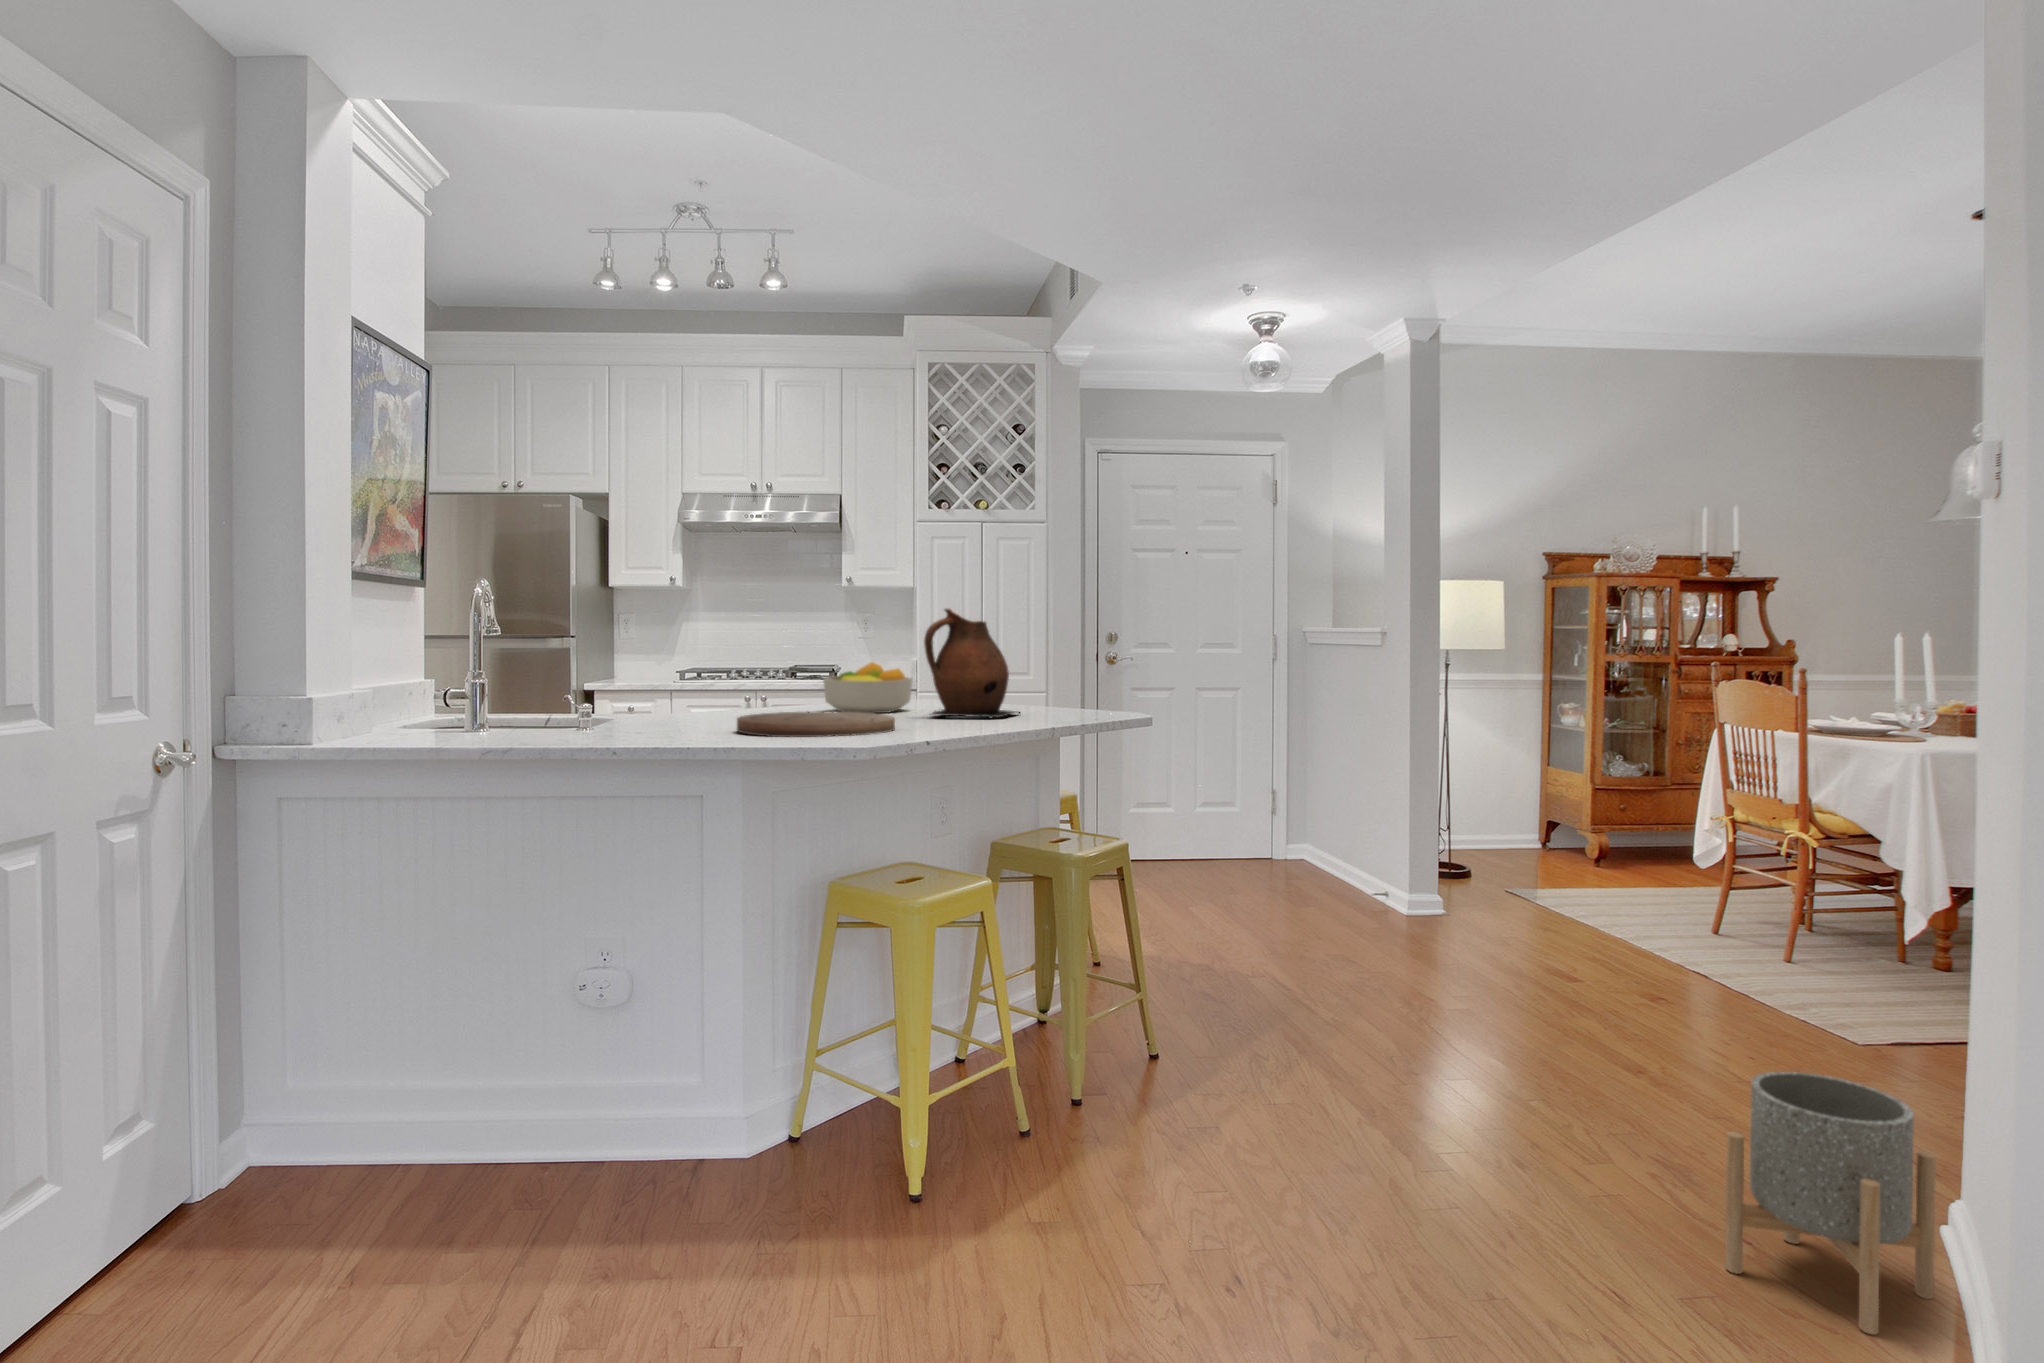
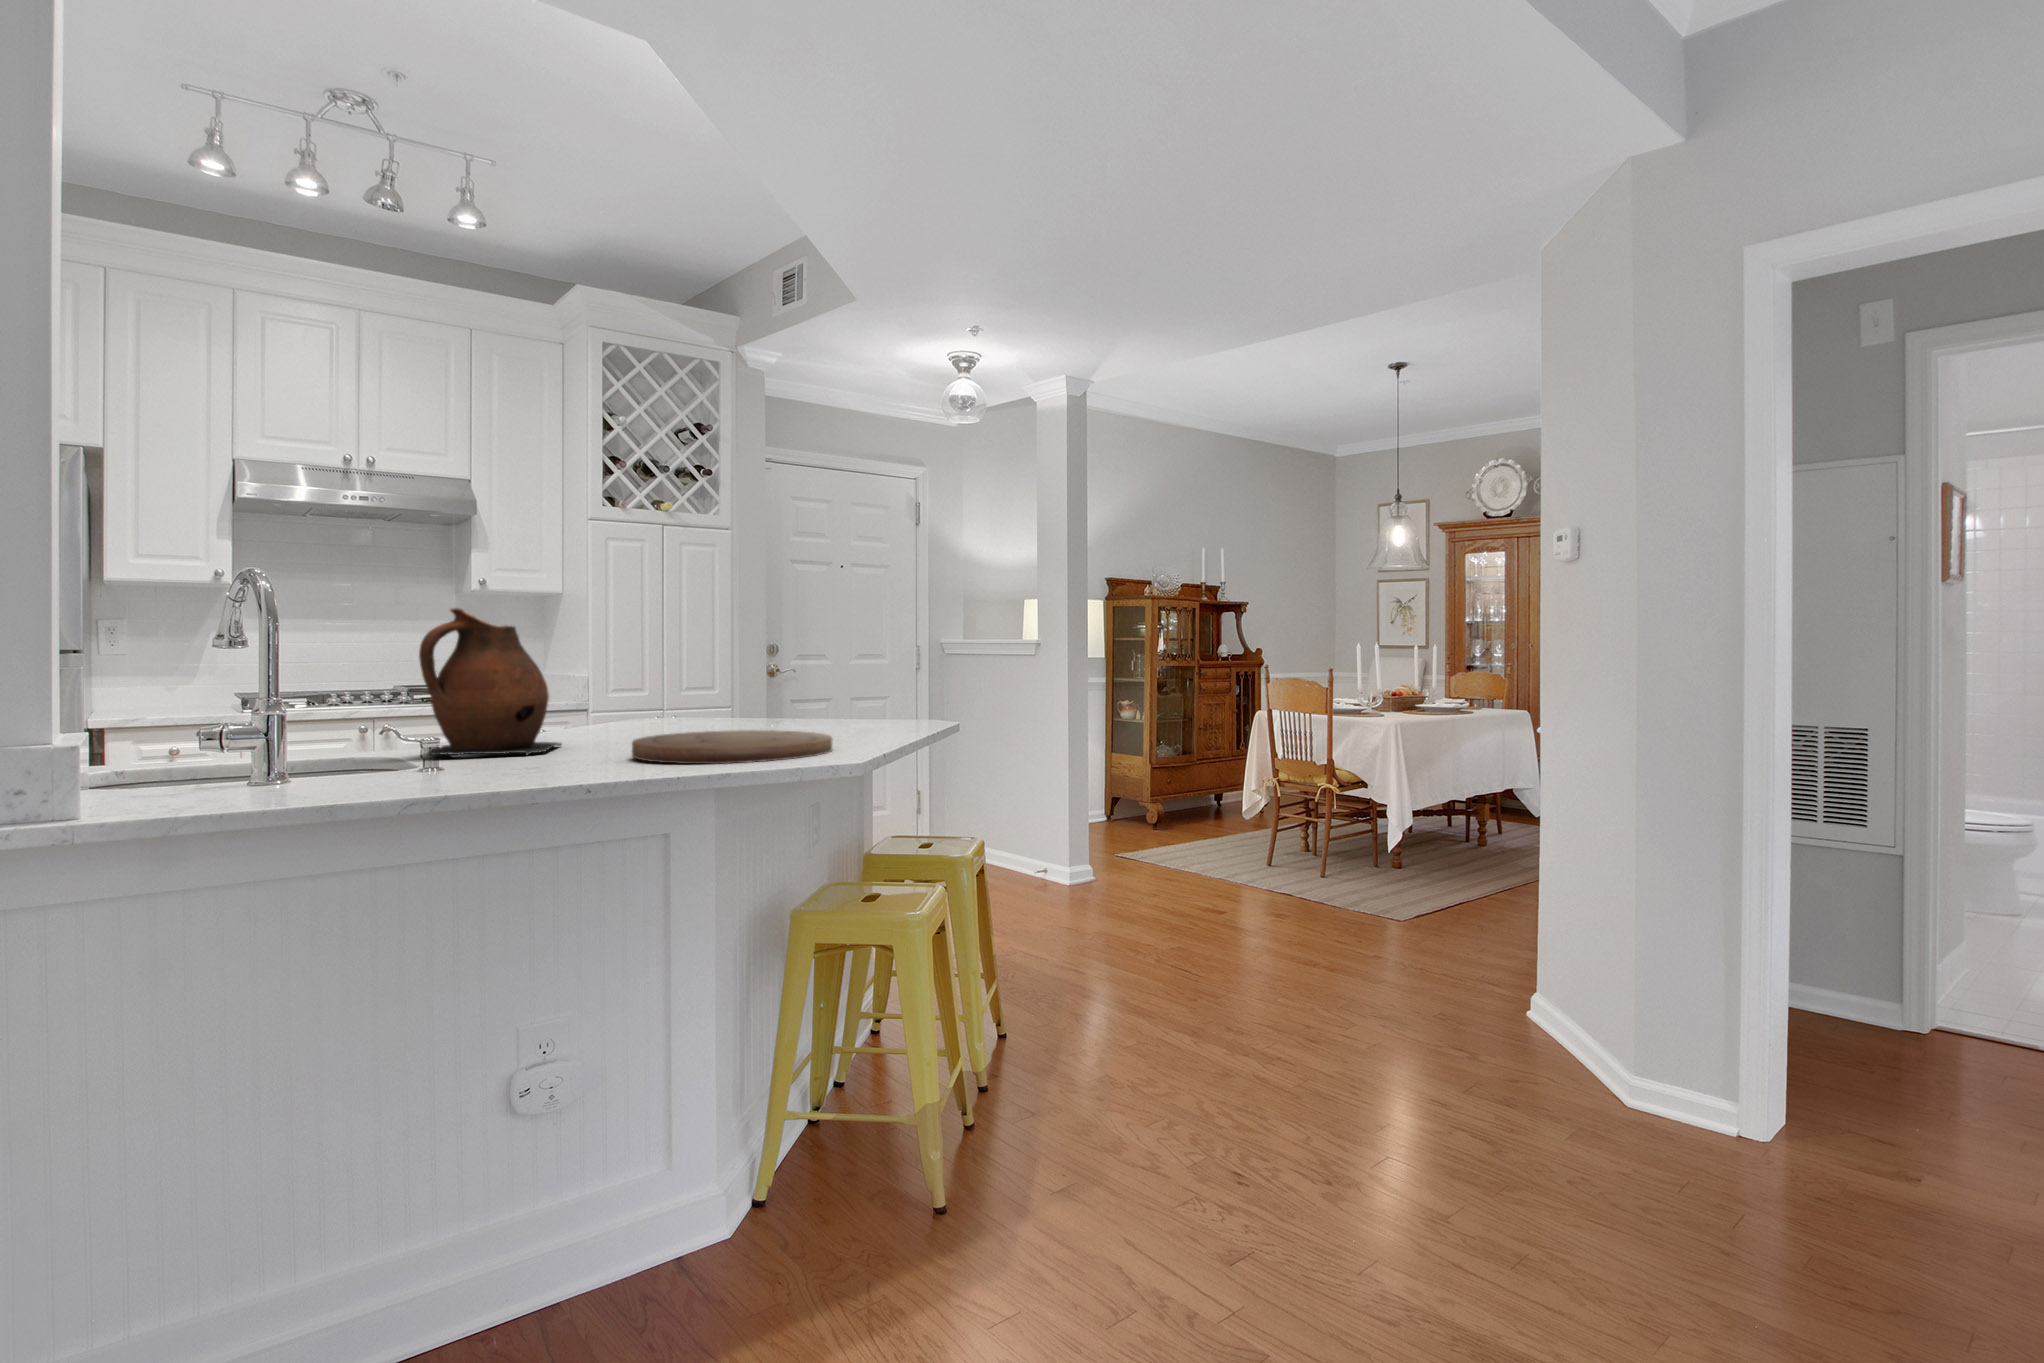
ceramic pitcher: present [924,609,1020,718] -> present [419,608,562,755]
fruit bowl: present [823,662,912,713] -> none [608,674,717,733]
planter: present [1725,1071,1936,1334] -> none [1515,953,1621,1127]

